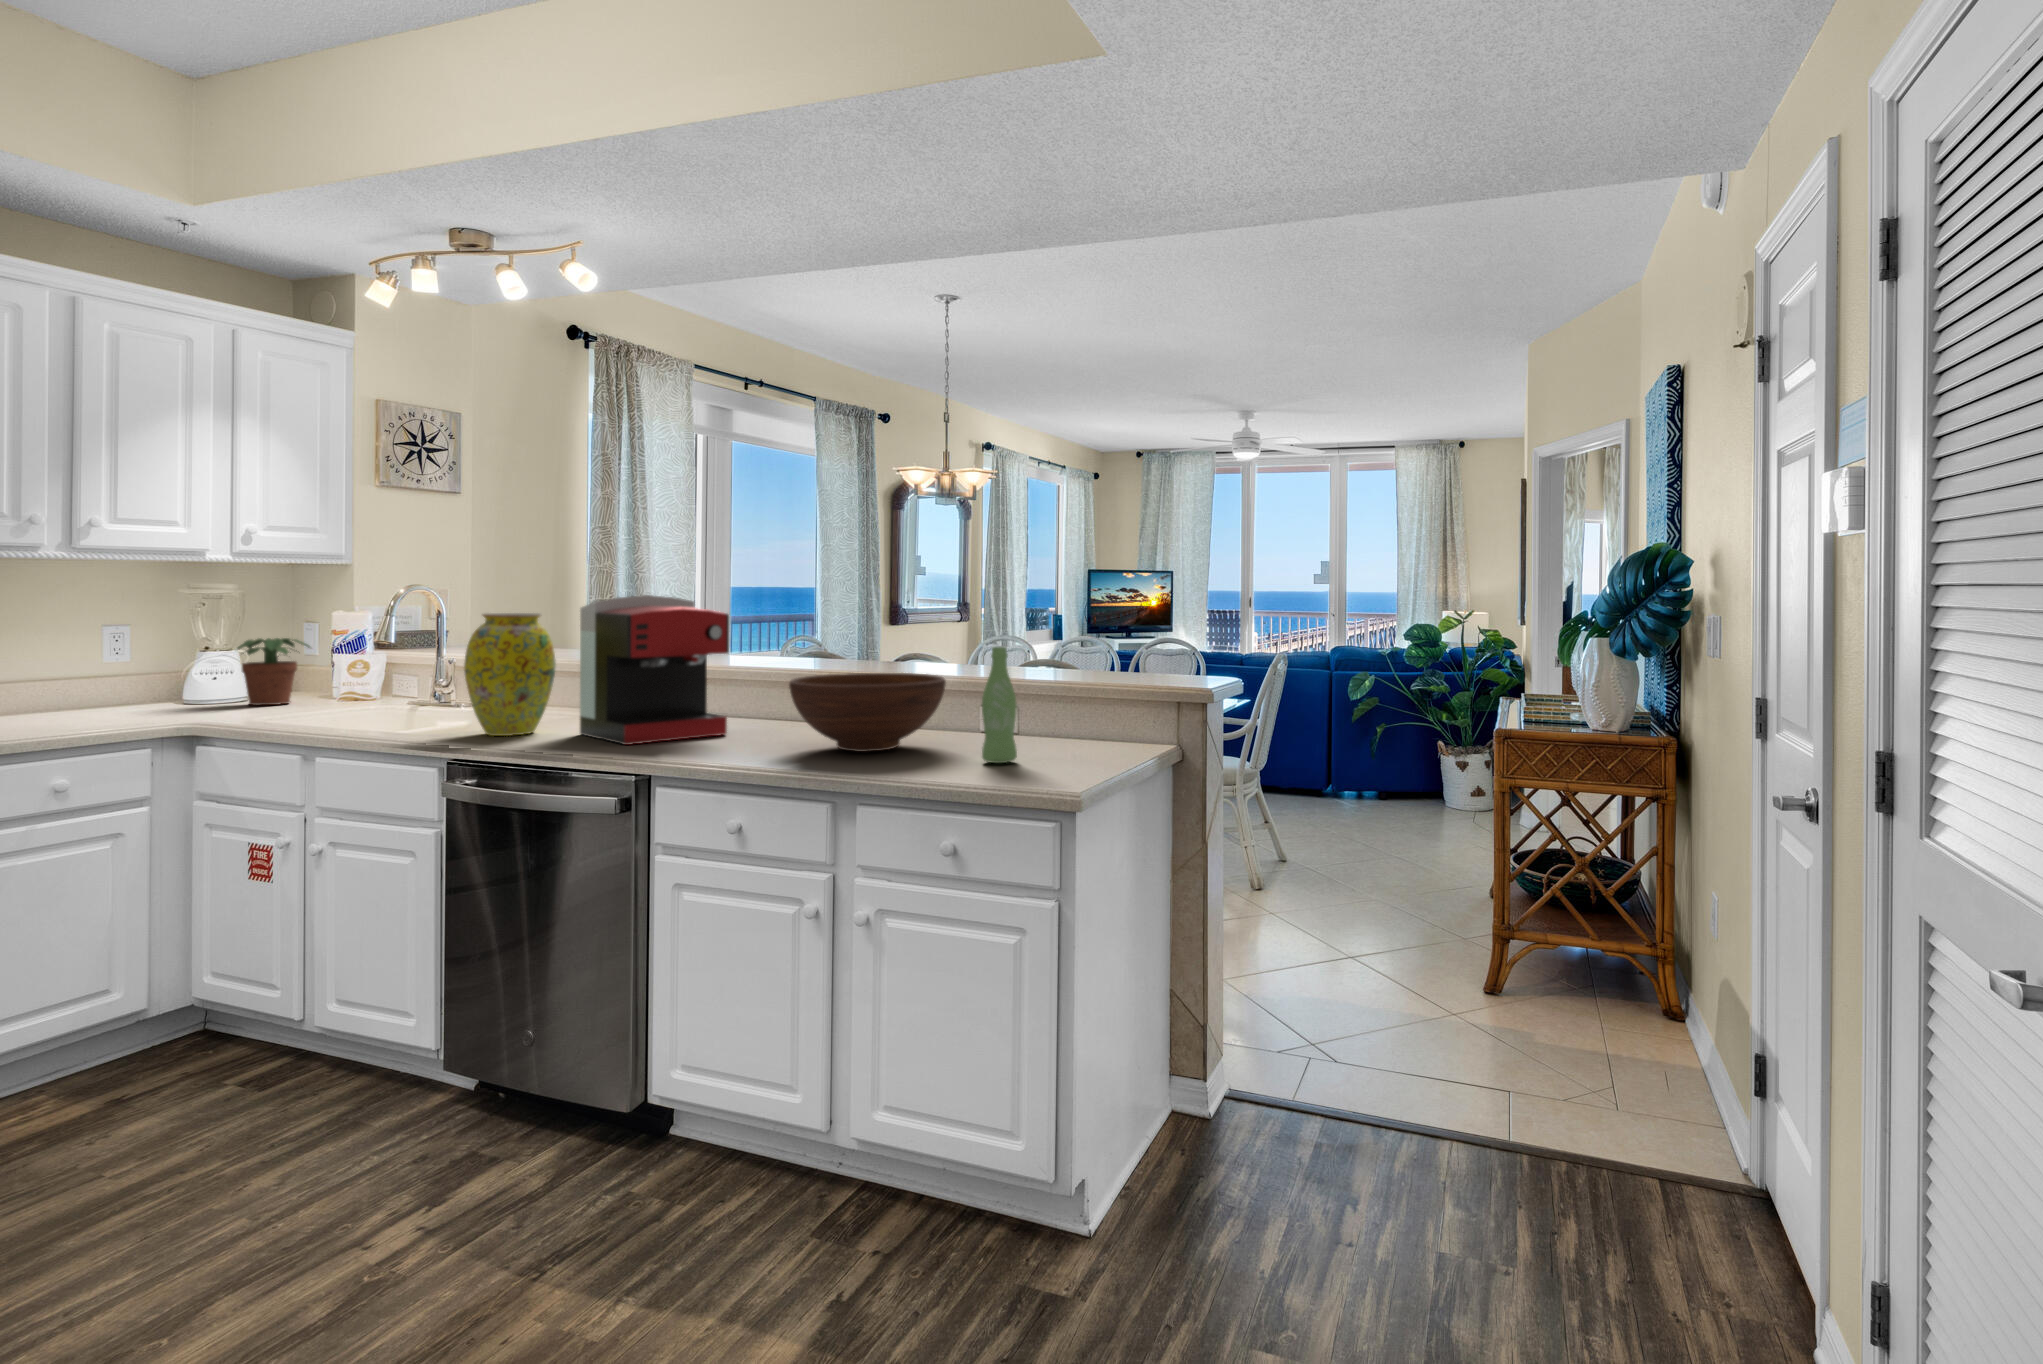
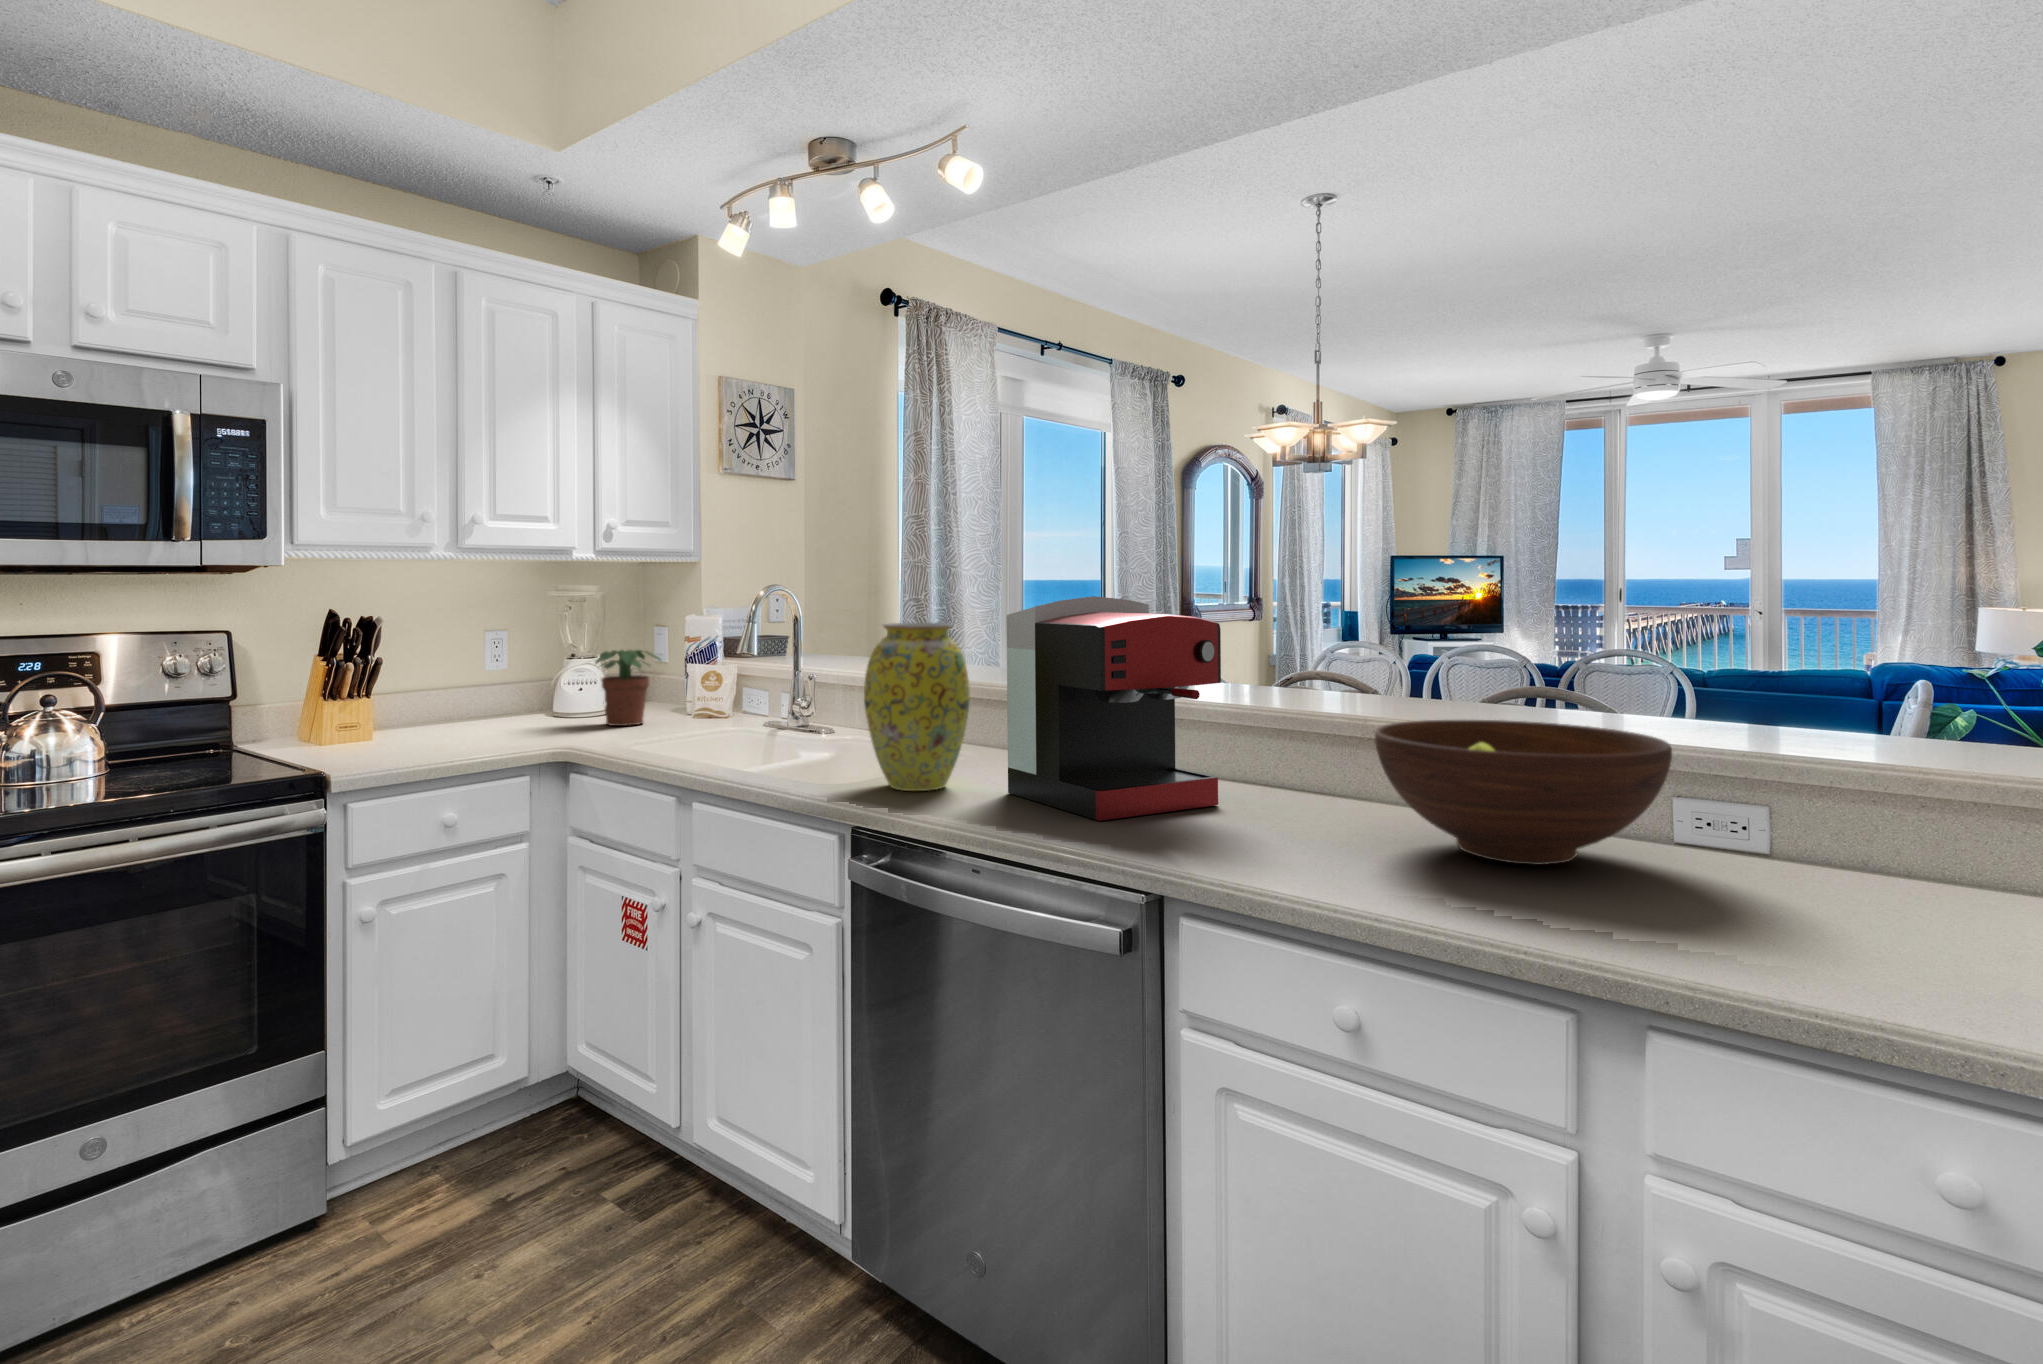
bottle: present [982,646,1017,763] -> none [1831,689,1924,923]

